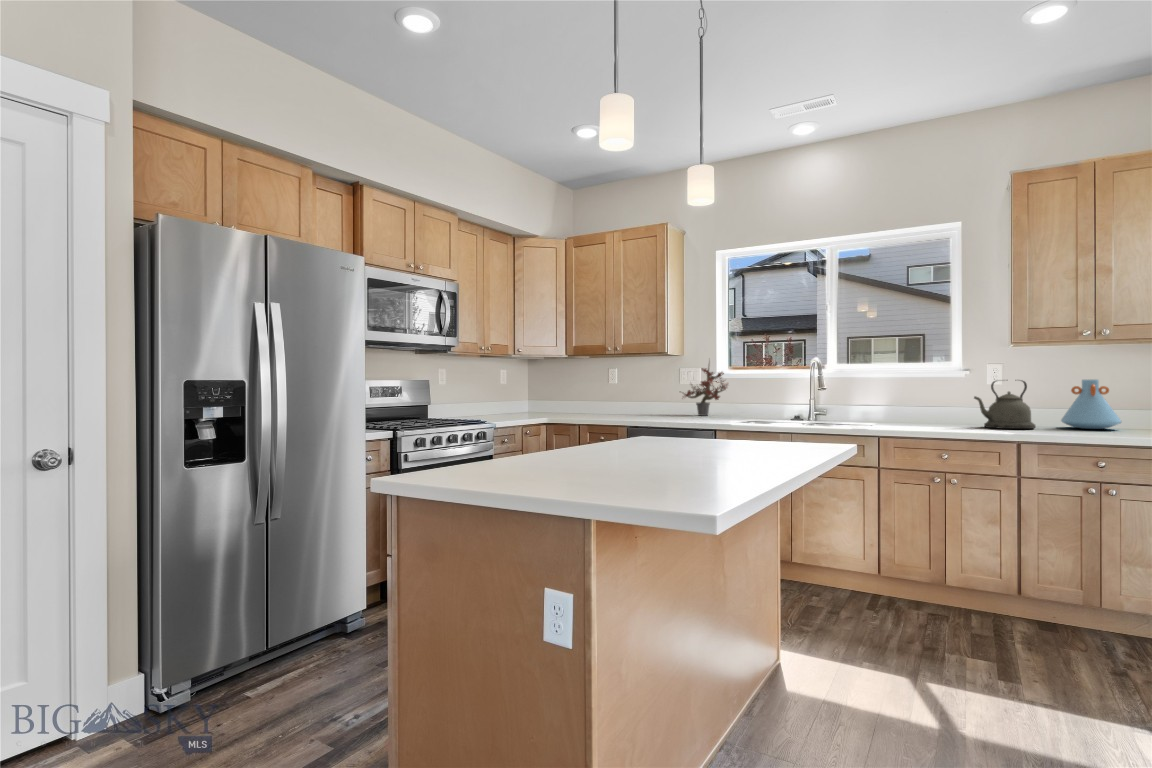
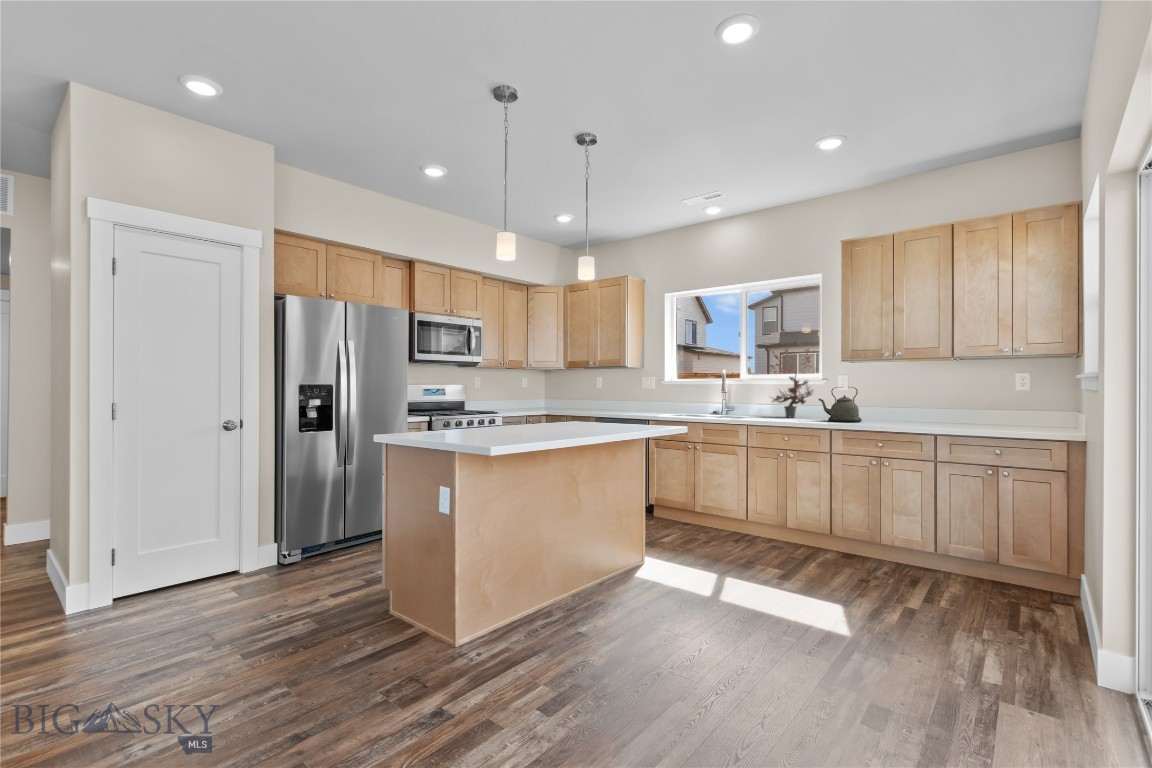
potted plant: present [684,366,728,416] -> present [773,375,813,417]
vase: present [1061,379,1122,429] -> none [883,387,922,422]

